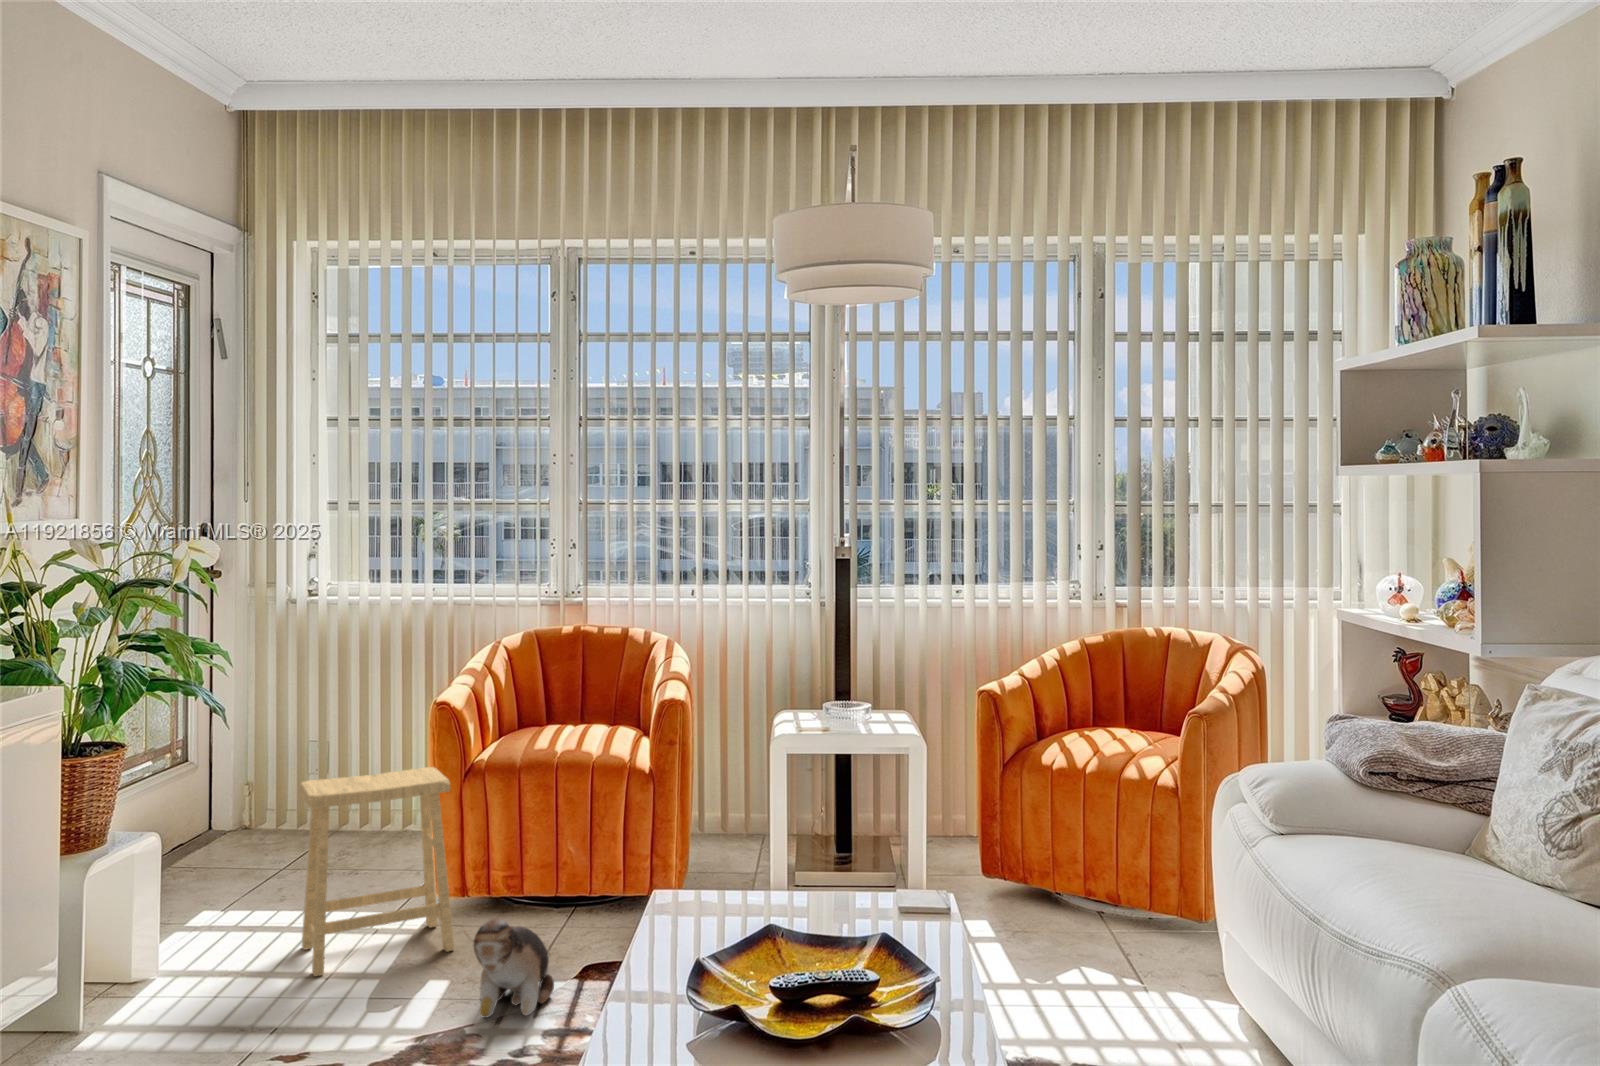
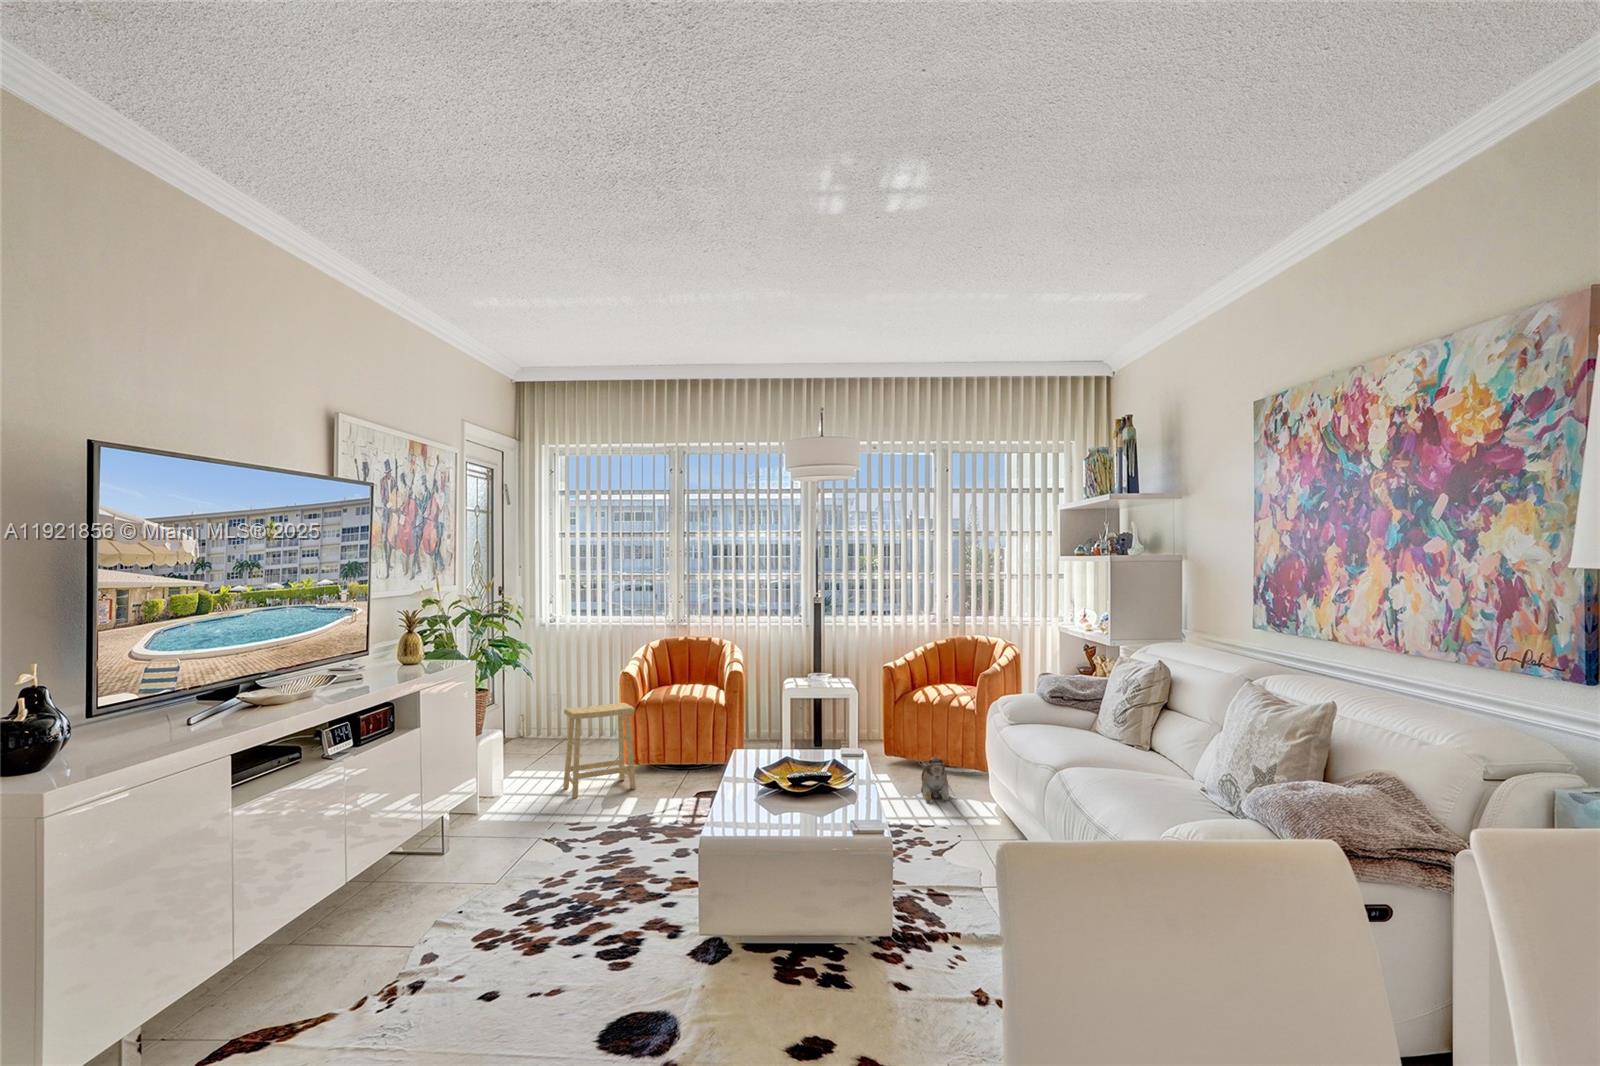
plush toy: present [464,917,554,1018] -> present [921,757,949,802]

